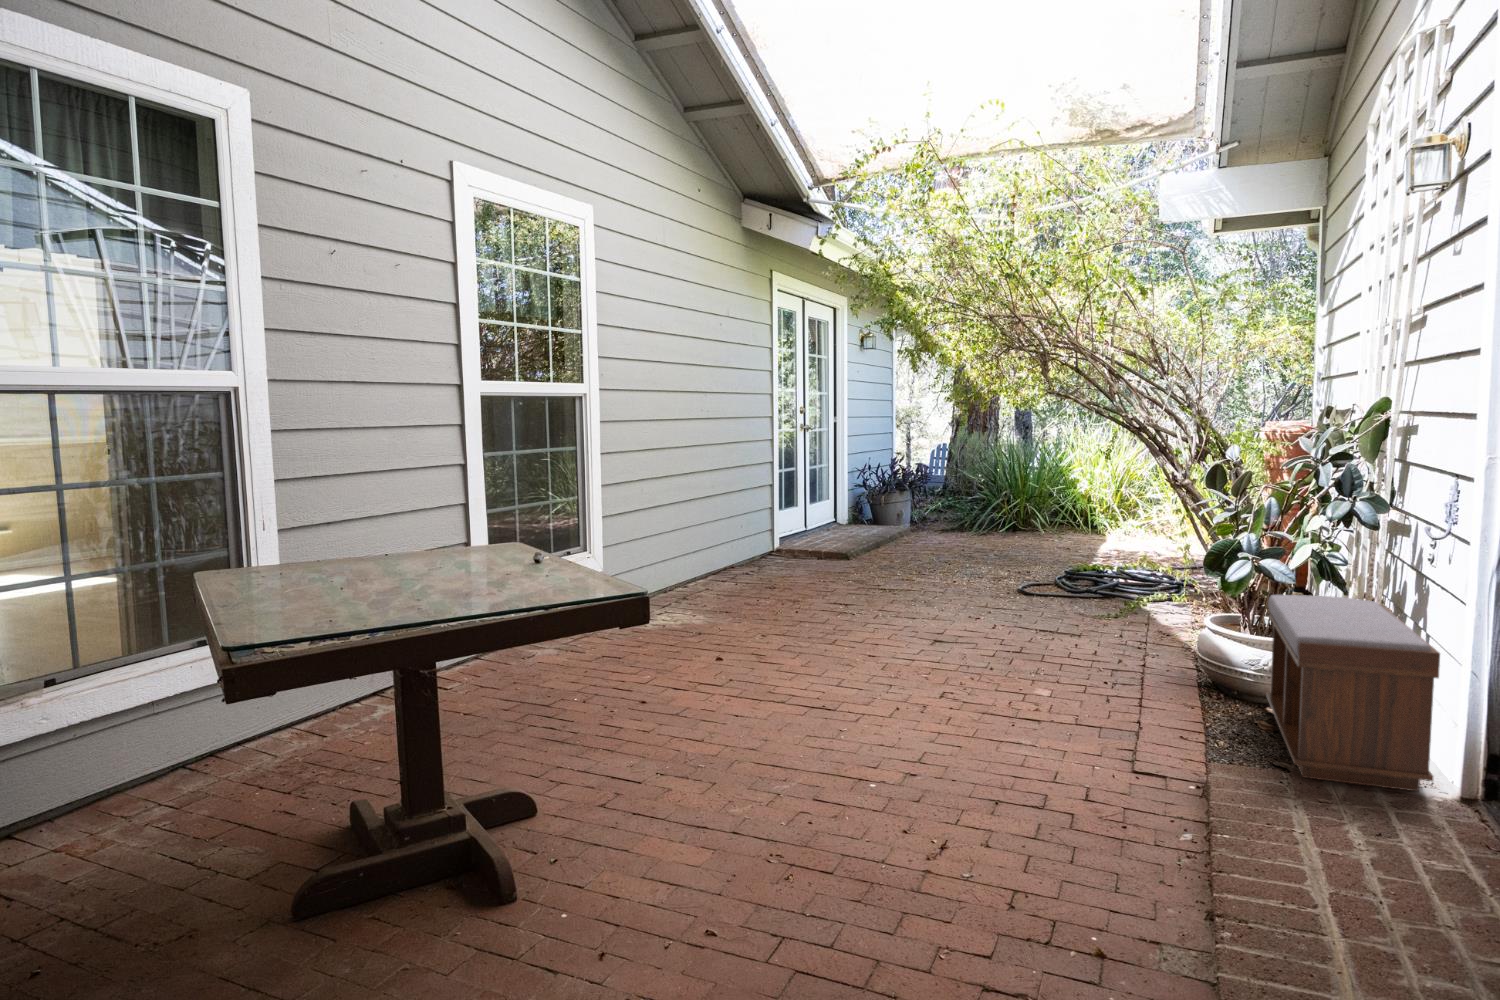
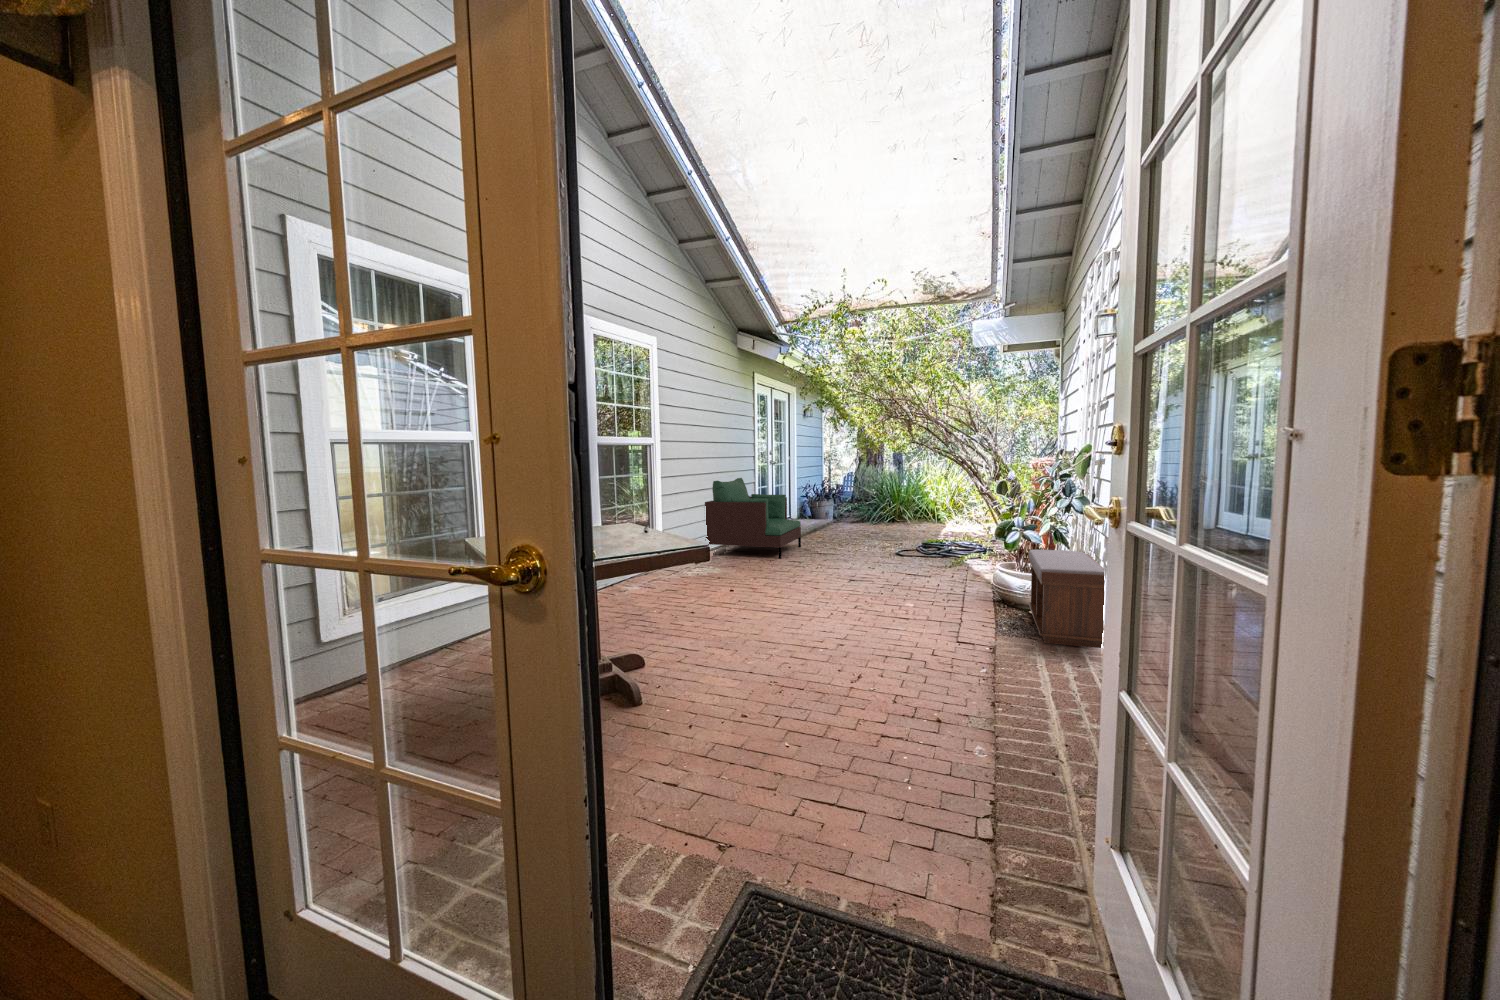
armchair: none [681,455,851,598] -> present [705,478,801,559]

